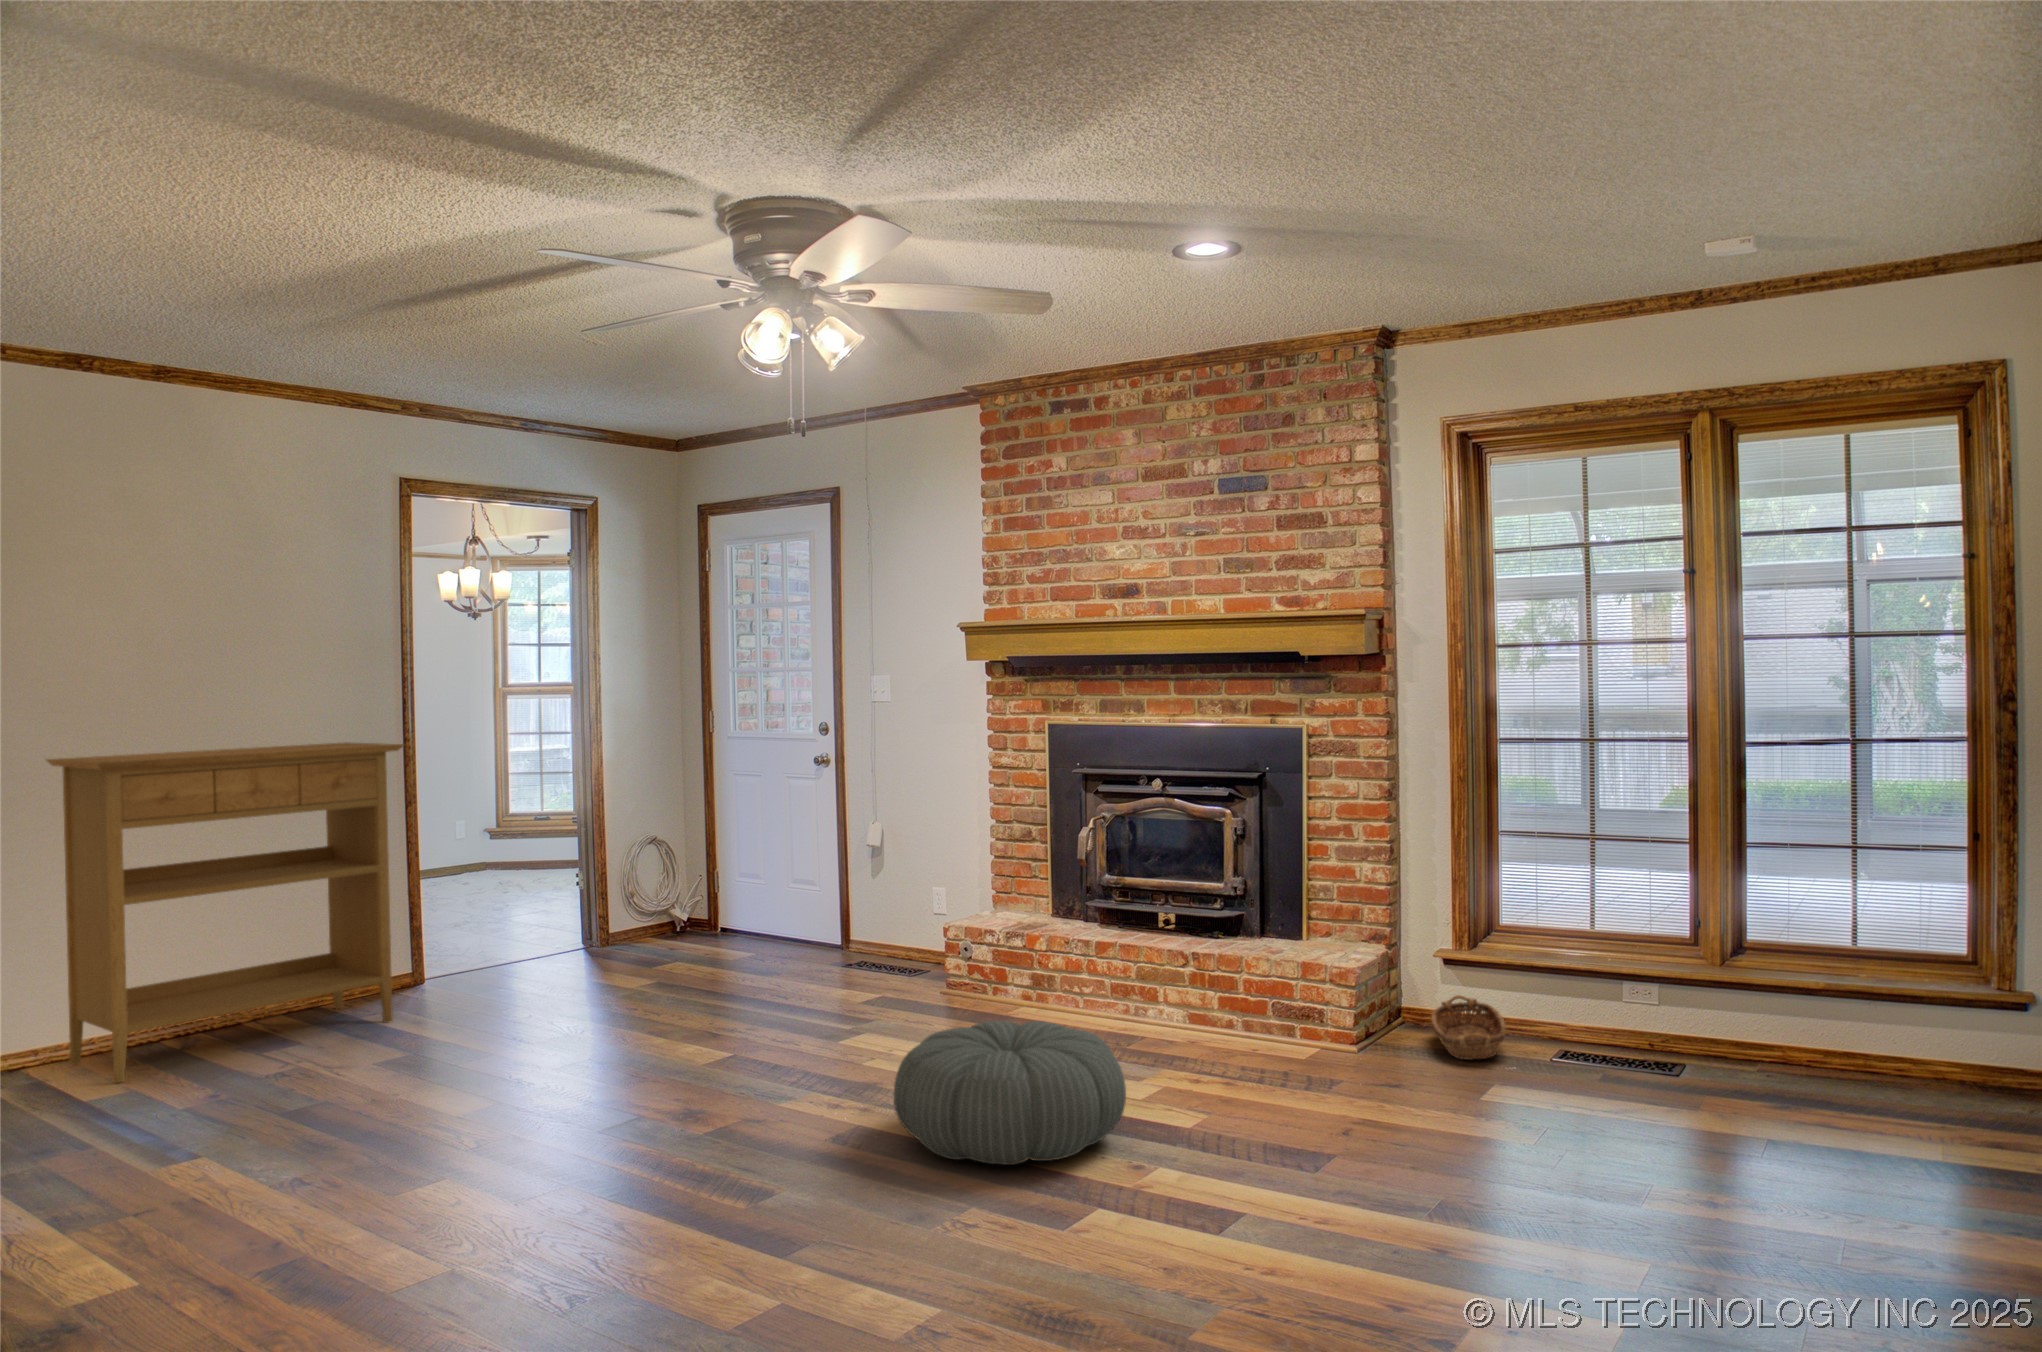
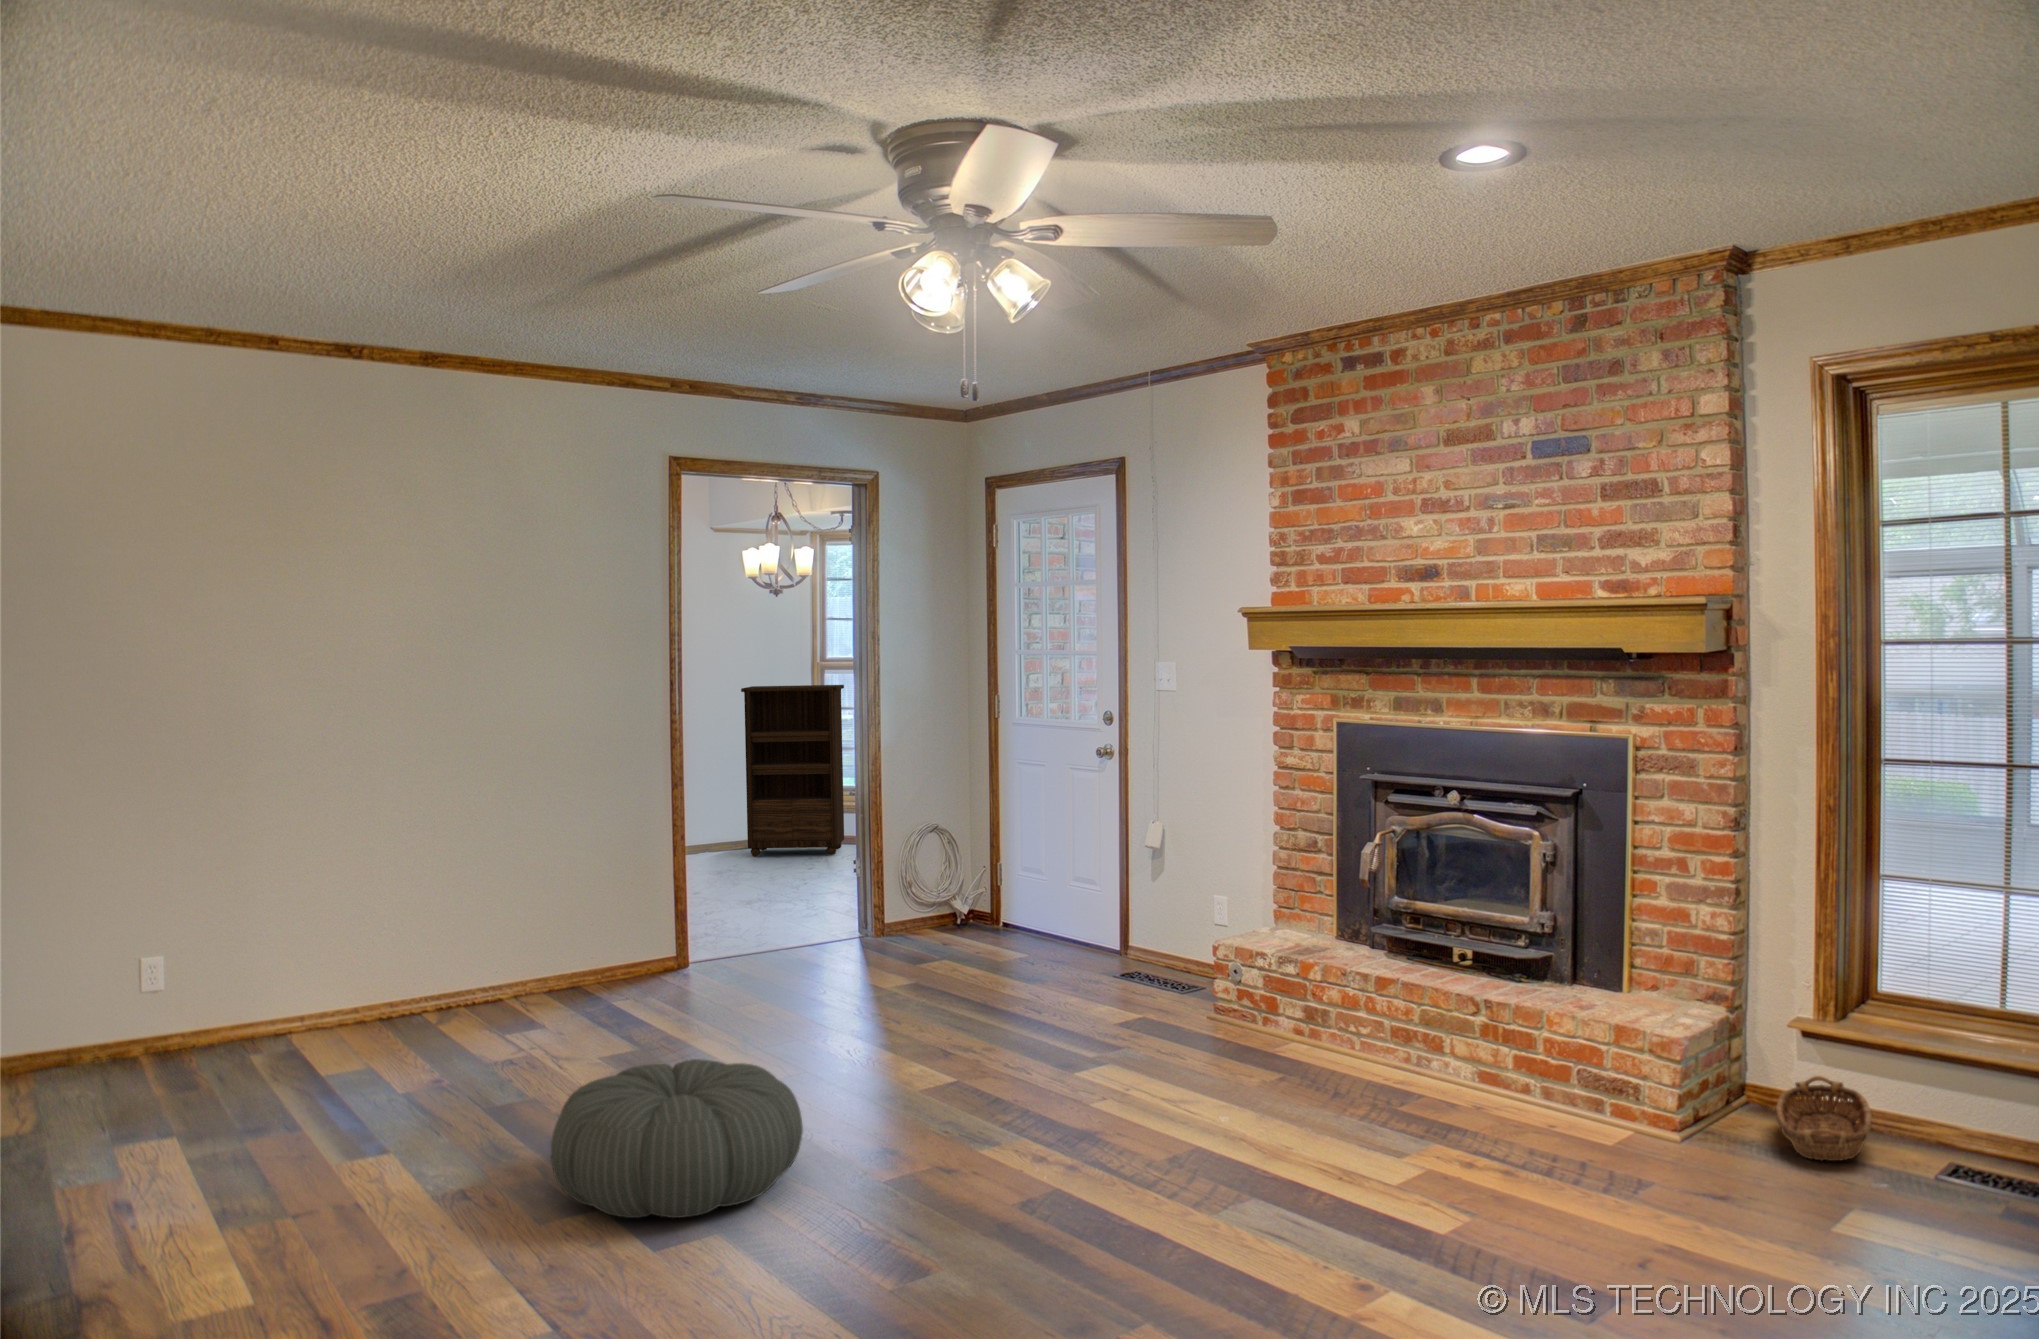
bookshelf: none [427,711,532,881] -> present [741,685,844,856]
console table: present [47,742,404,1082] -> none [344,727,667,1054]
pouf: present [894,1021,1126,1165] -> present [551,1059,803,1218]

